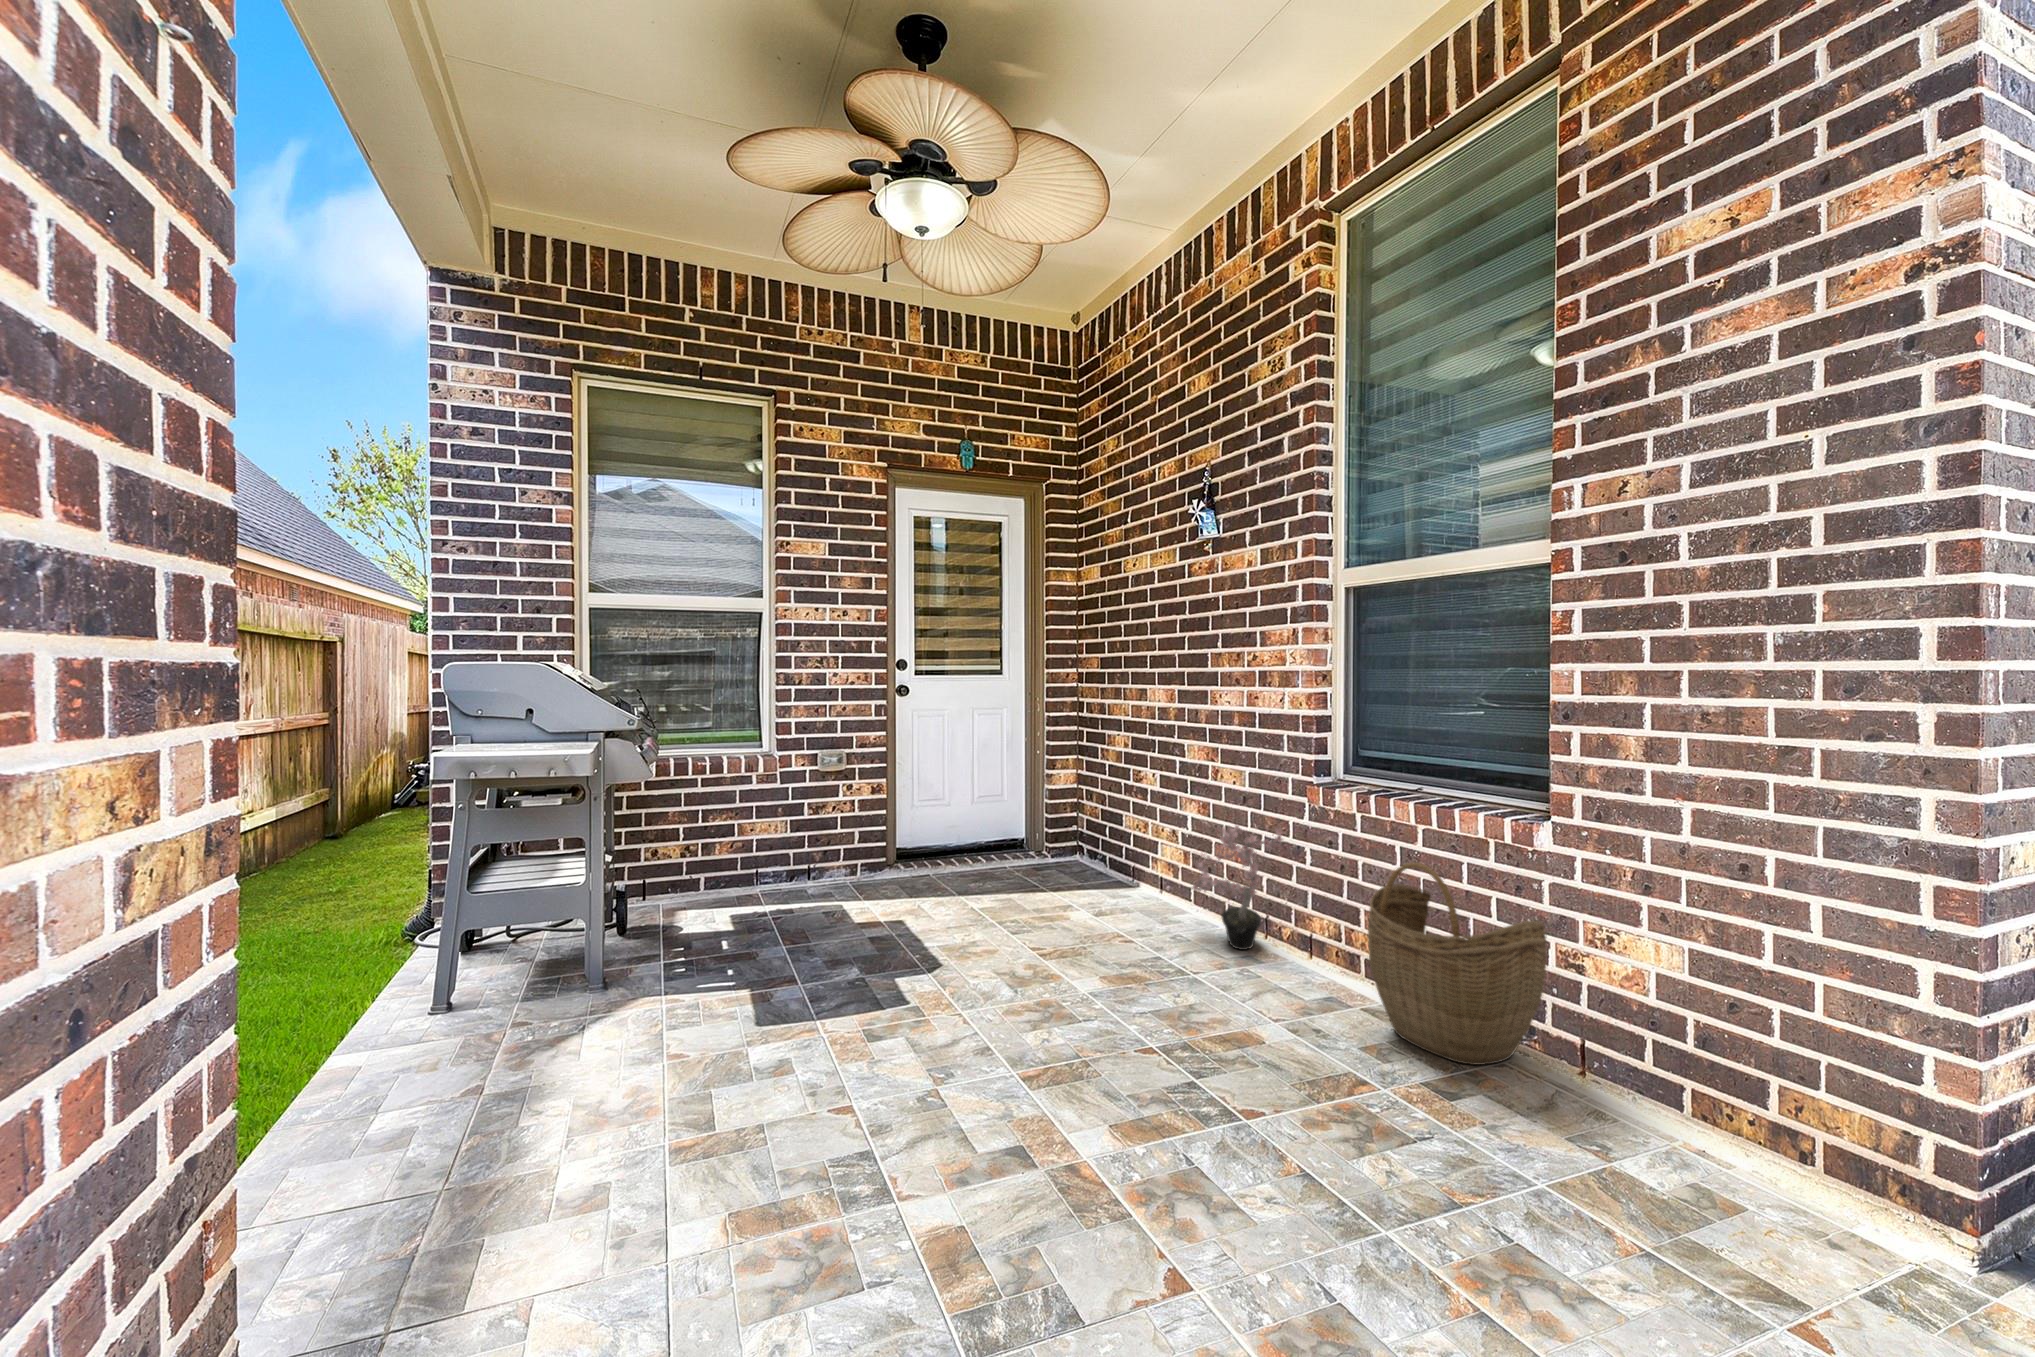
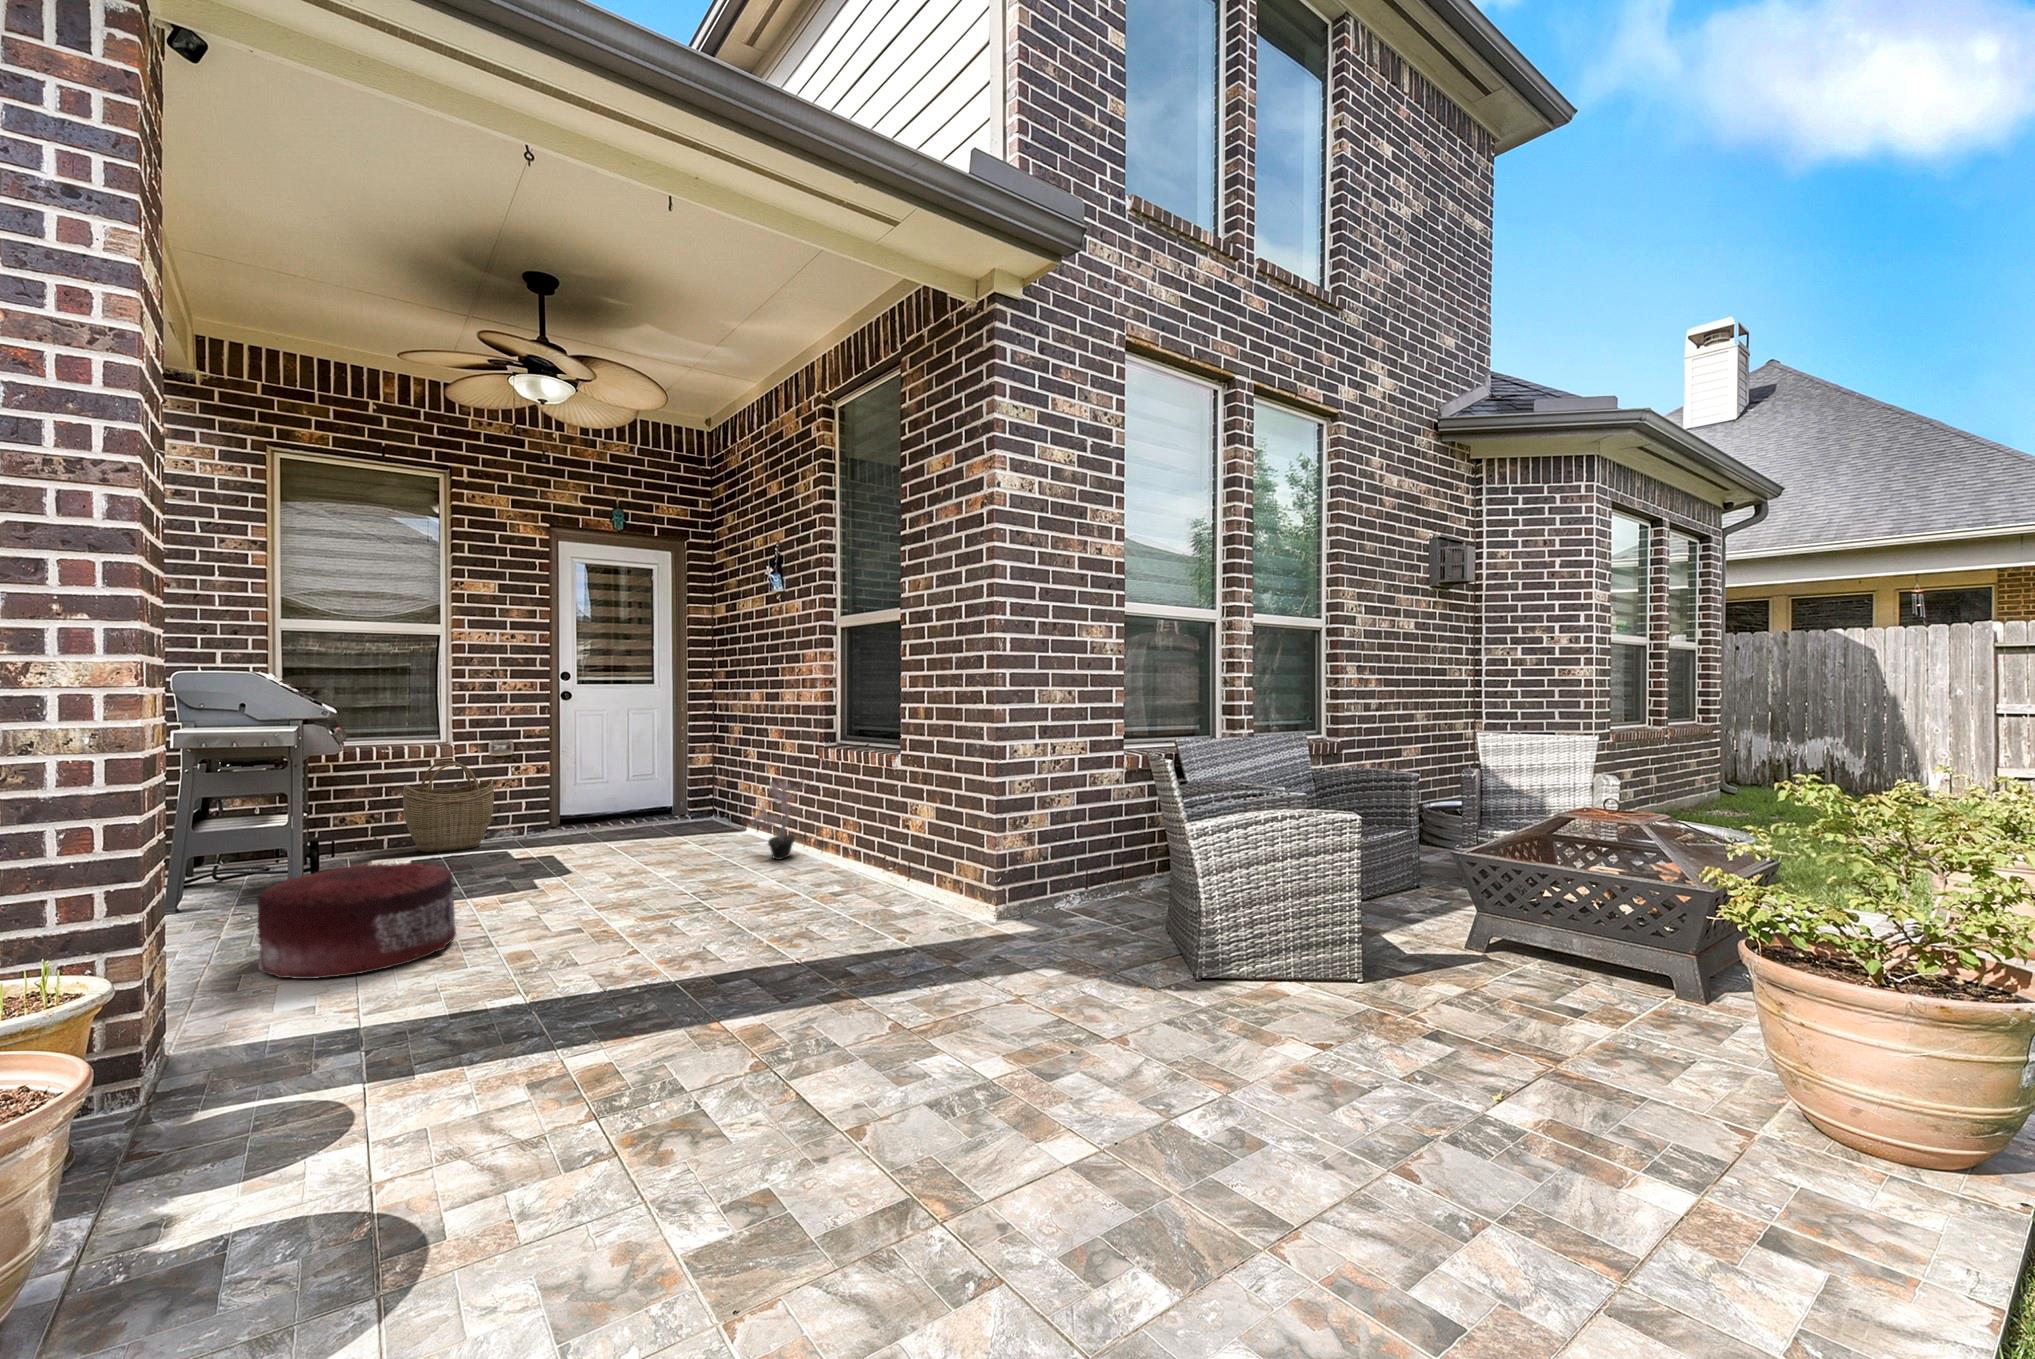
woven basket: present [1367,863,1546,1065] -> present [403,760,494,852]
pouf: none [576,973,861,1216] -> present [257,862,456,979]

